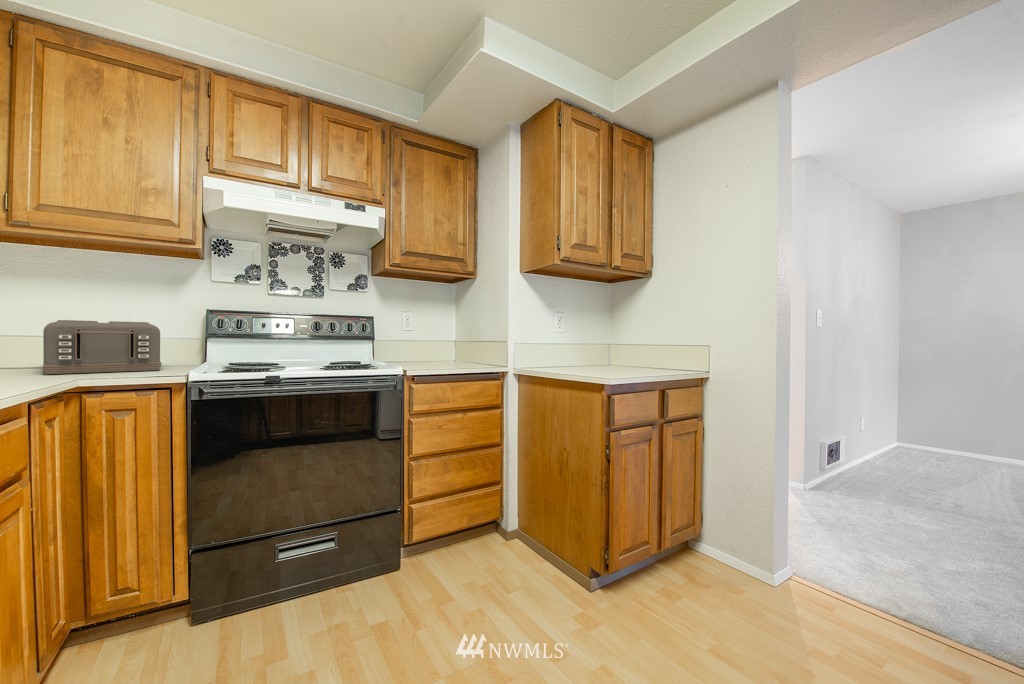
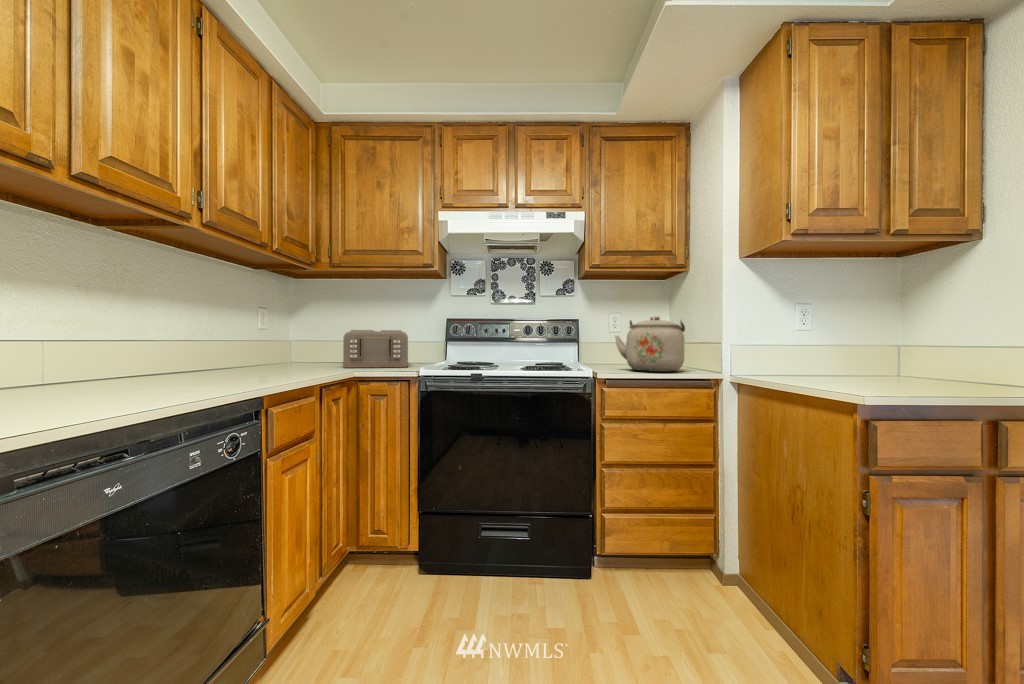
kettle: none [417,317,479,367] -> present [615,316,685,372]

